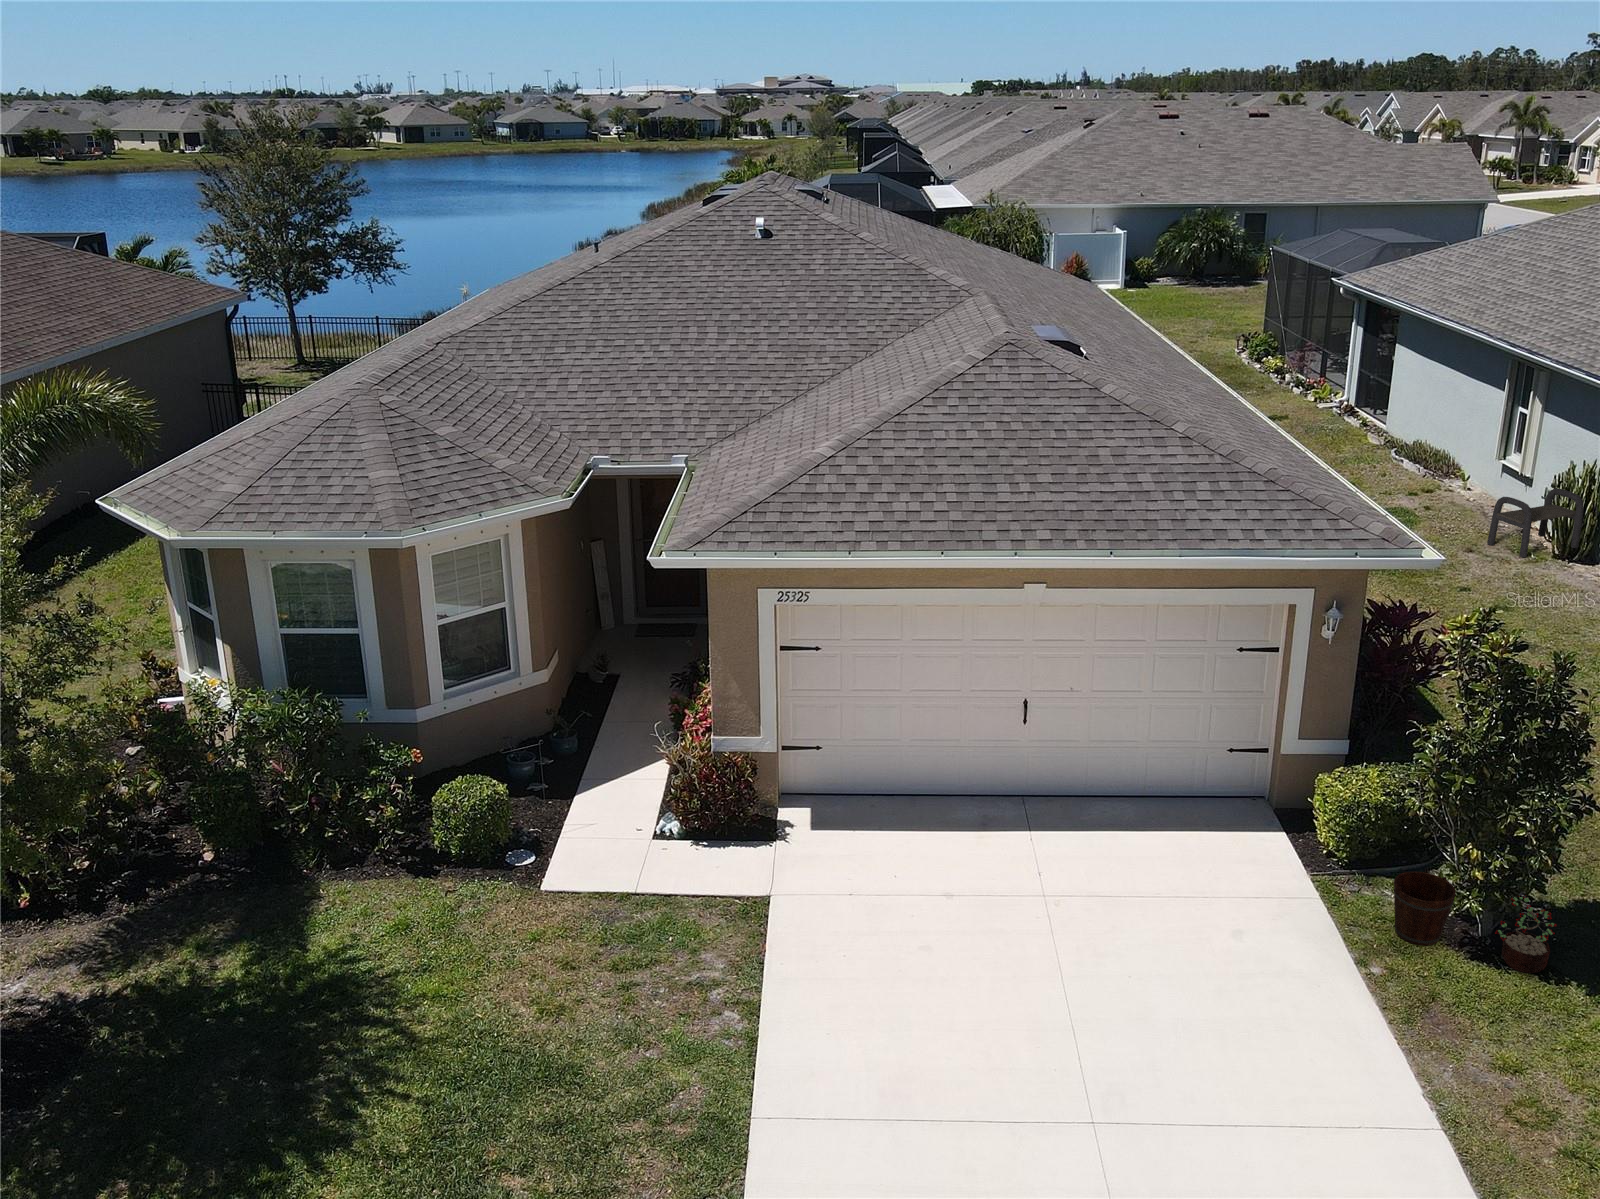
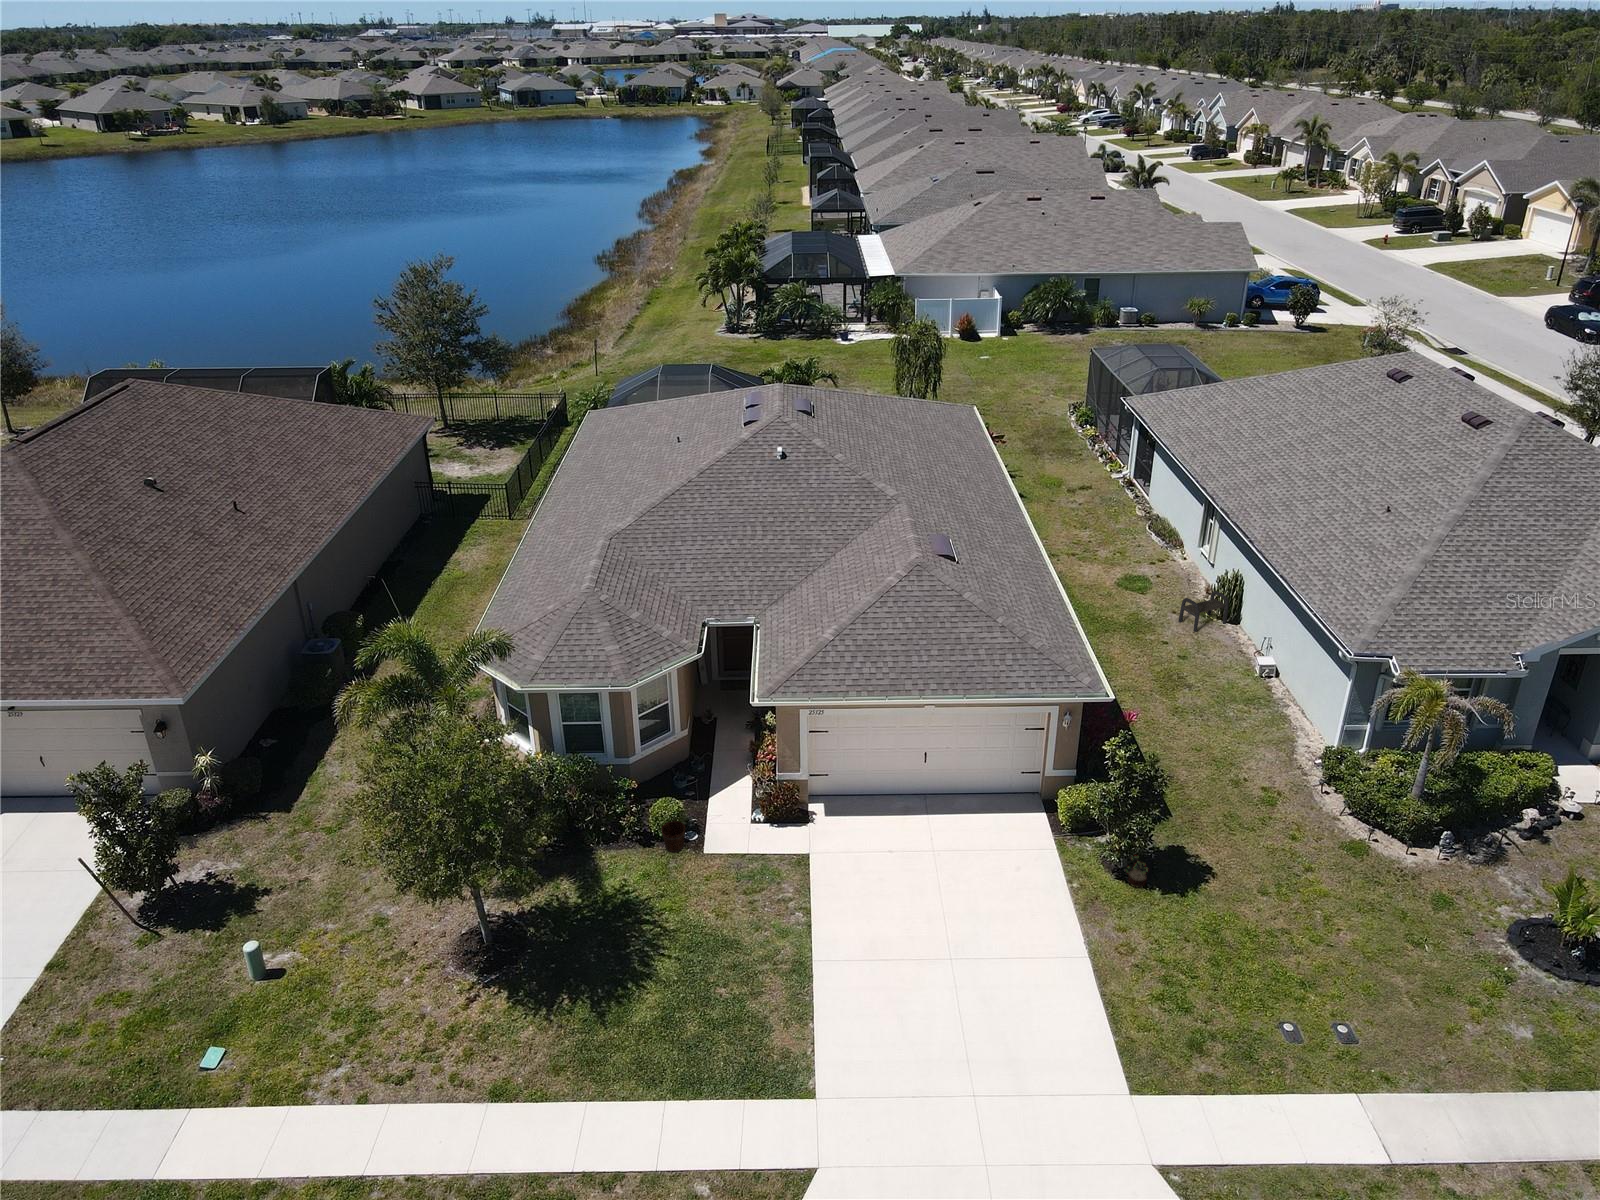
bucket: present [1394,871,1456,946] -> present [661,821,685,853]

